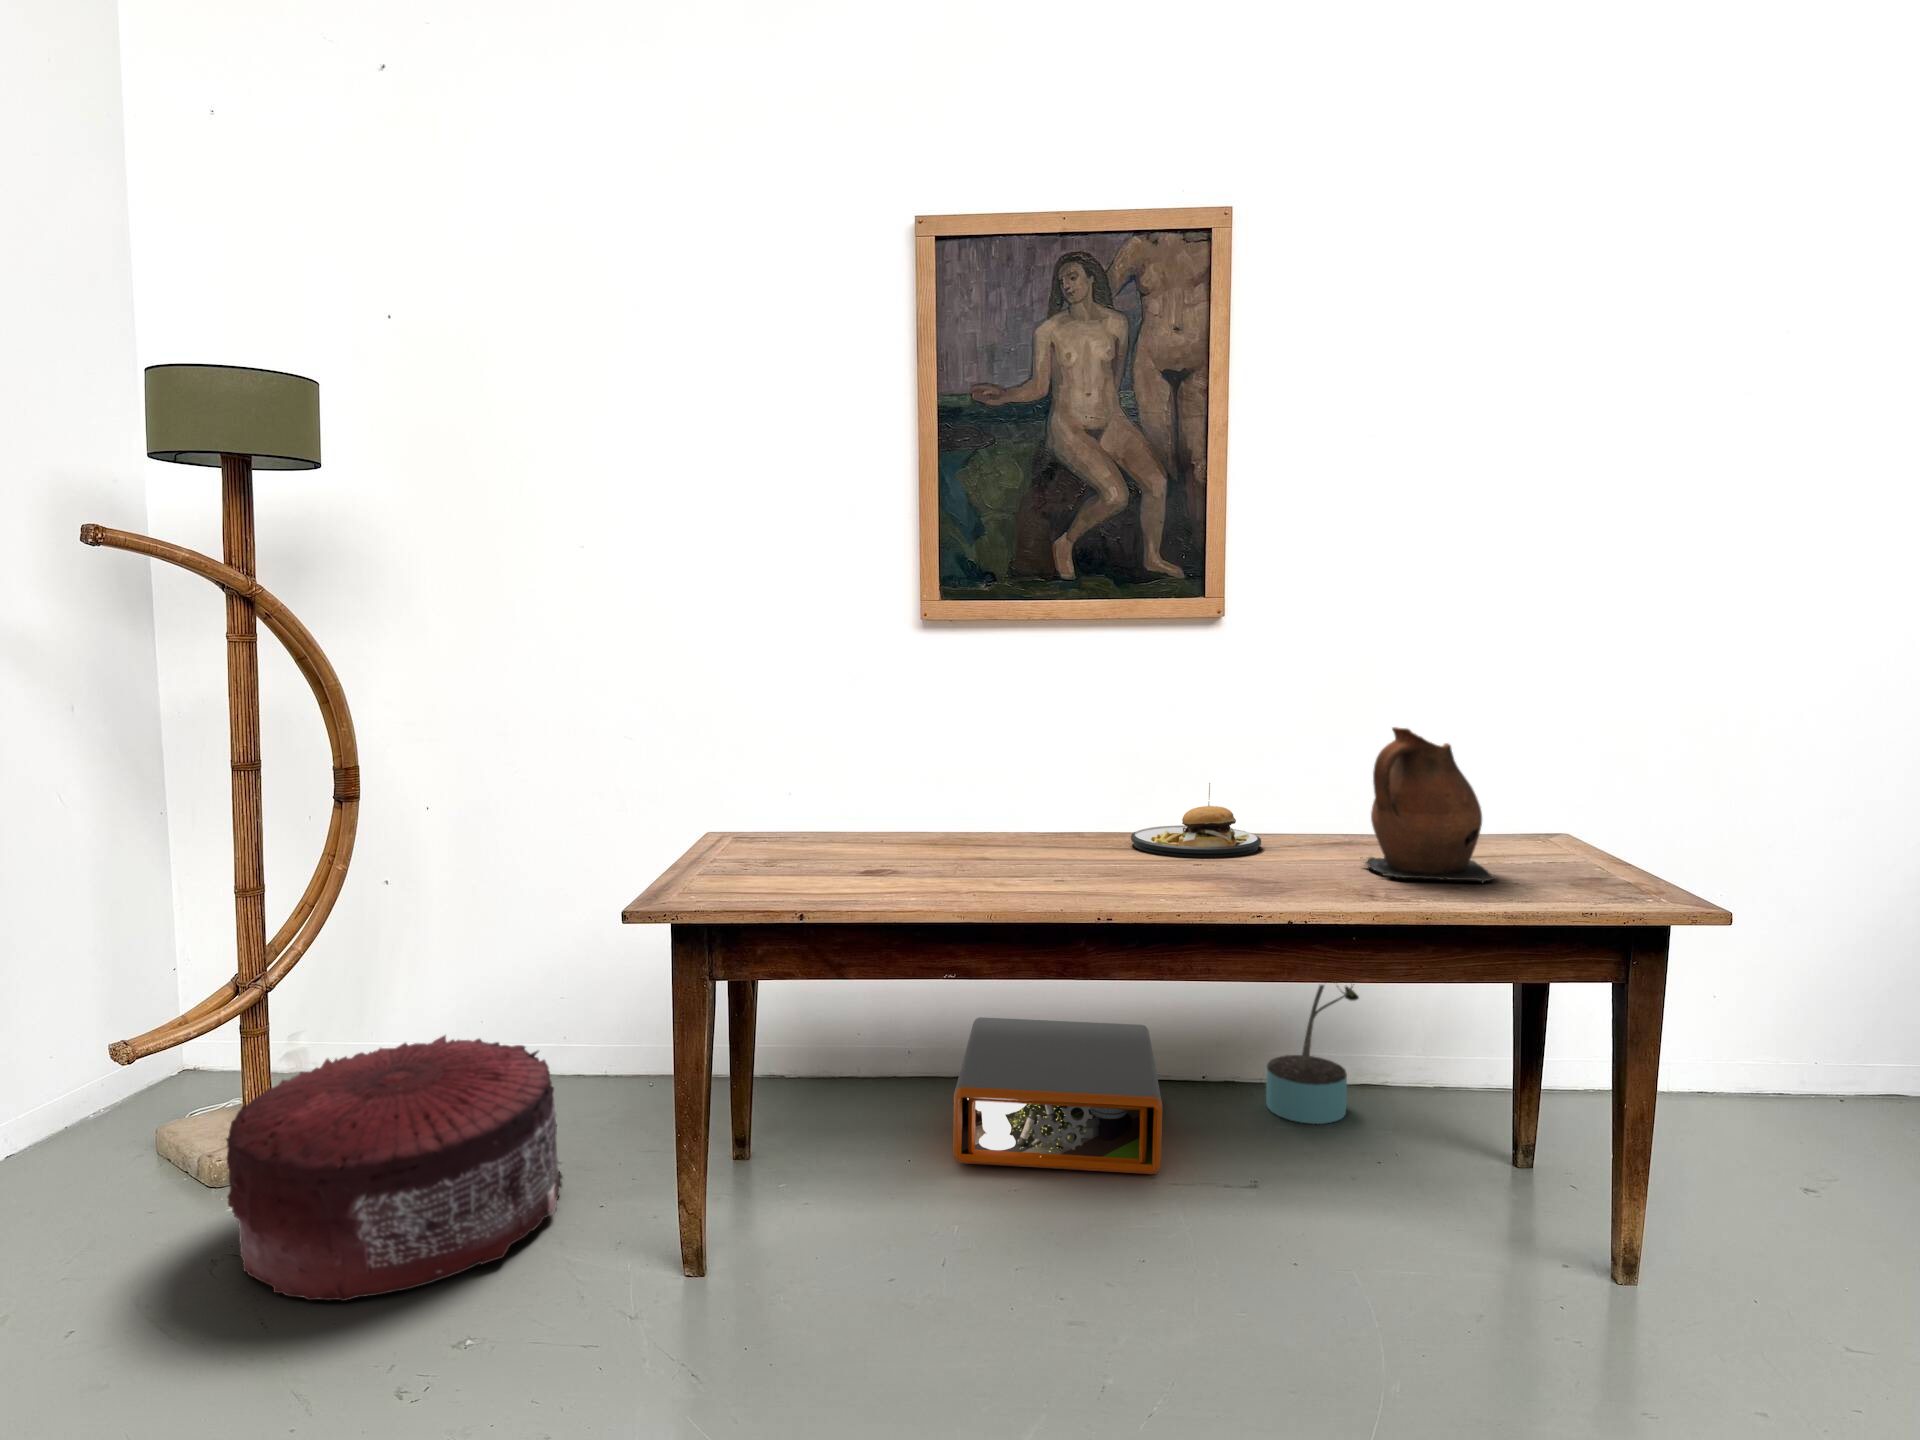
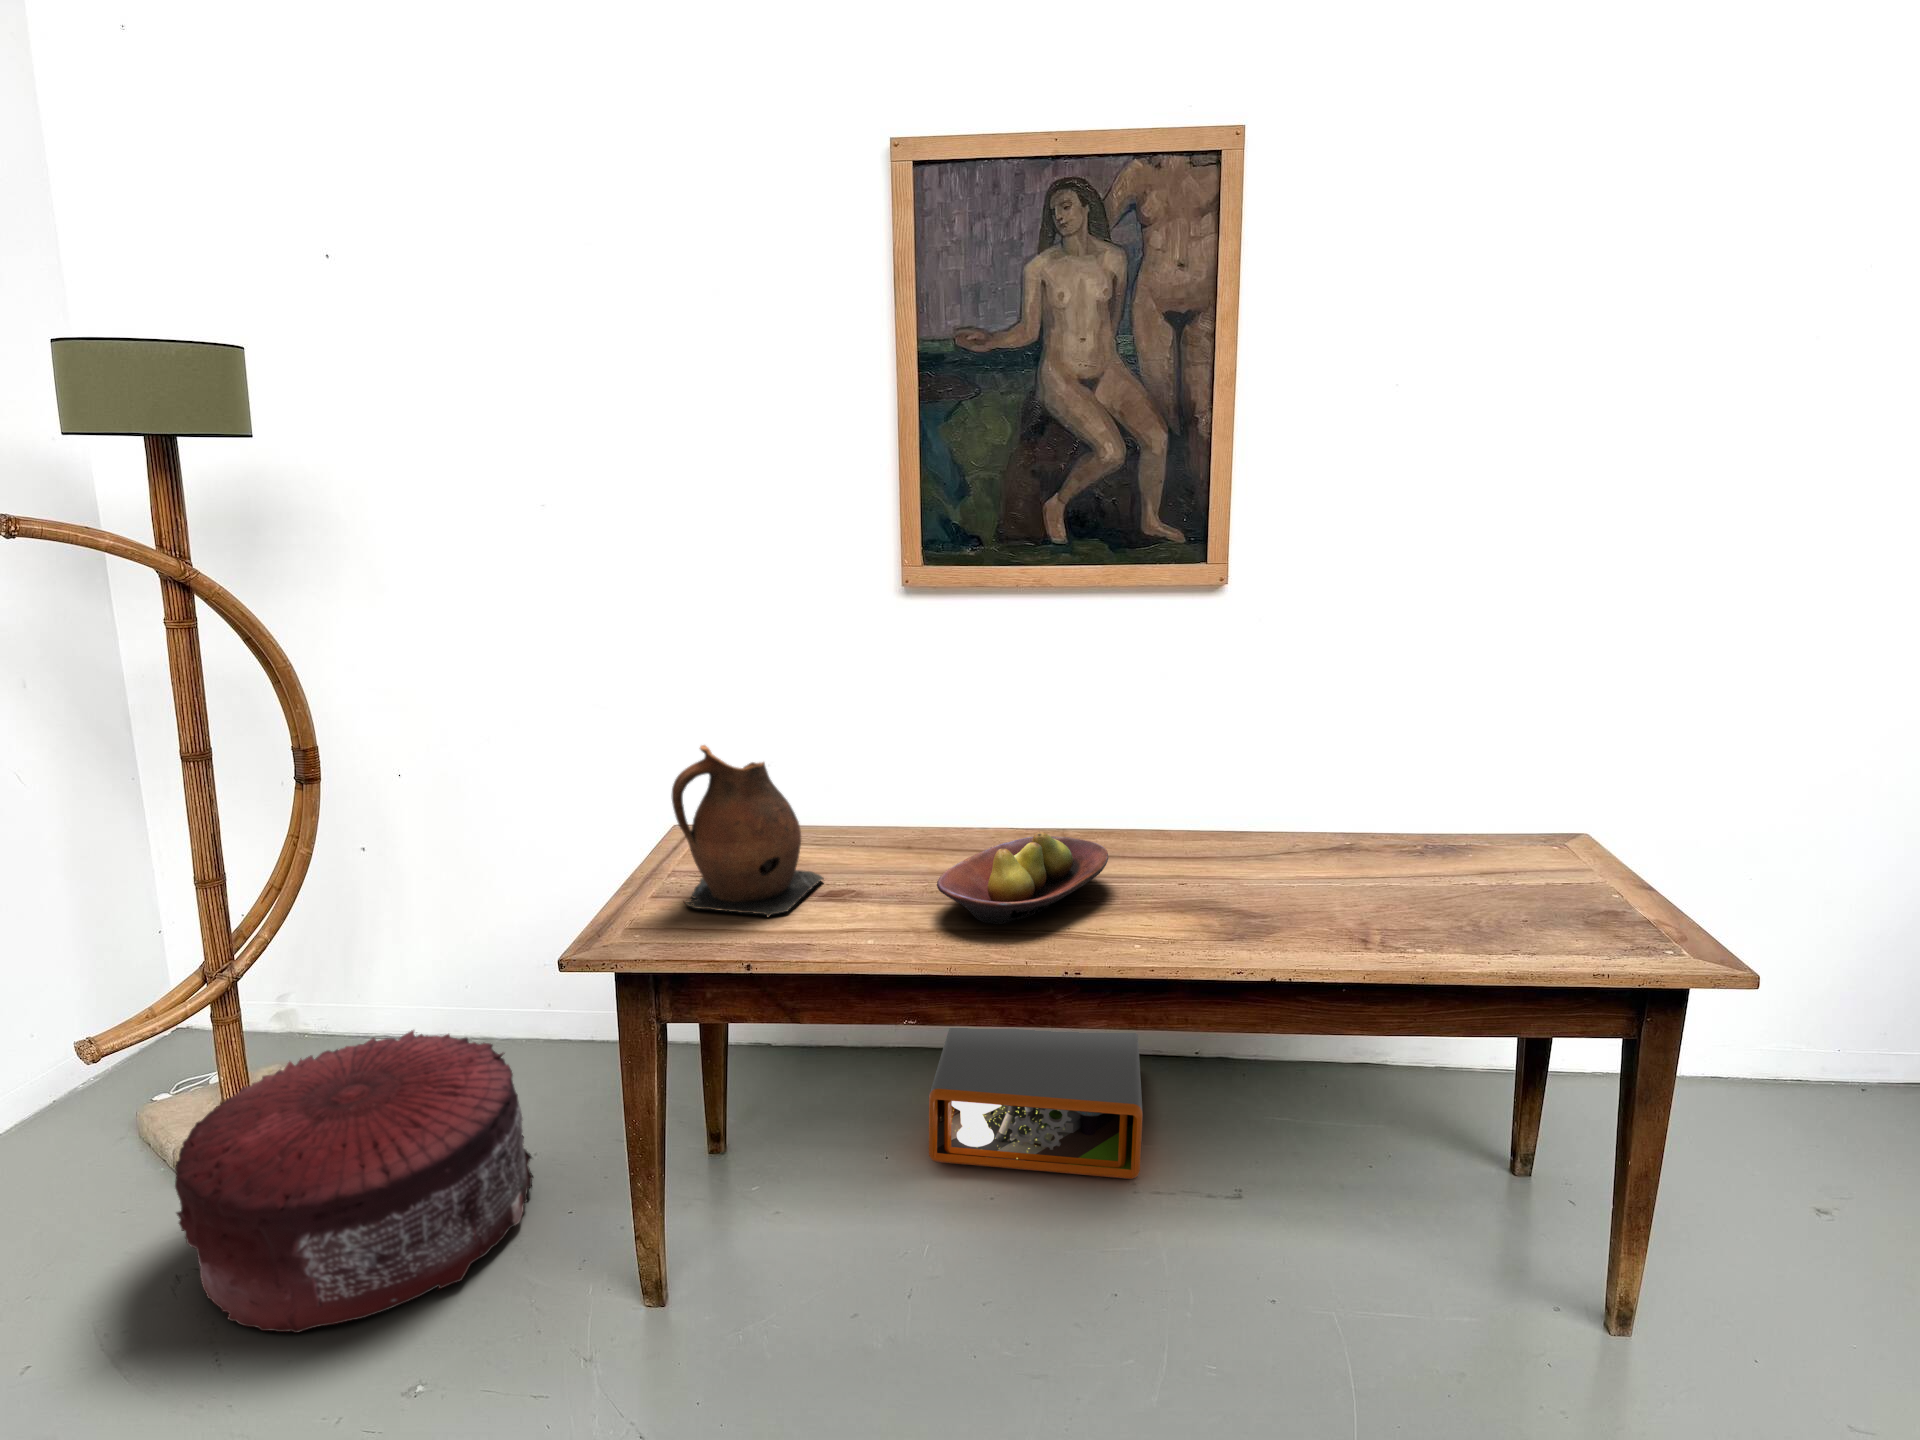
ceramic pitcher: present [1365,727,1495,883] -> present [672,745,824,917]
plate: present [1131,783,1261,858] -> none [1117,782,1255,867]
fruit bowl: none [973,815,1128,889] -> present [937,832,1108,924]
potted plant: present [1266,984,1359,1124] -> none [1230,838,1396,1114]

